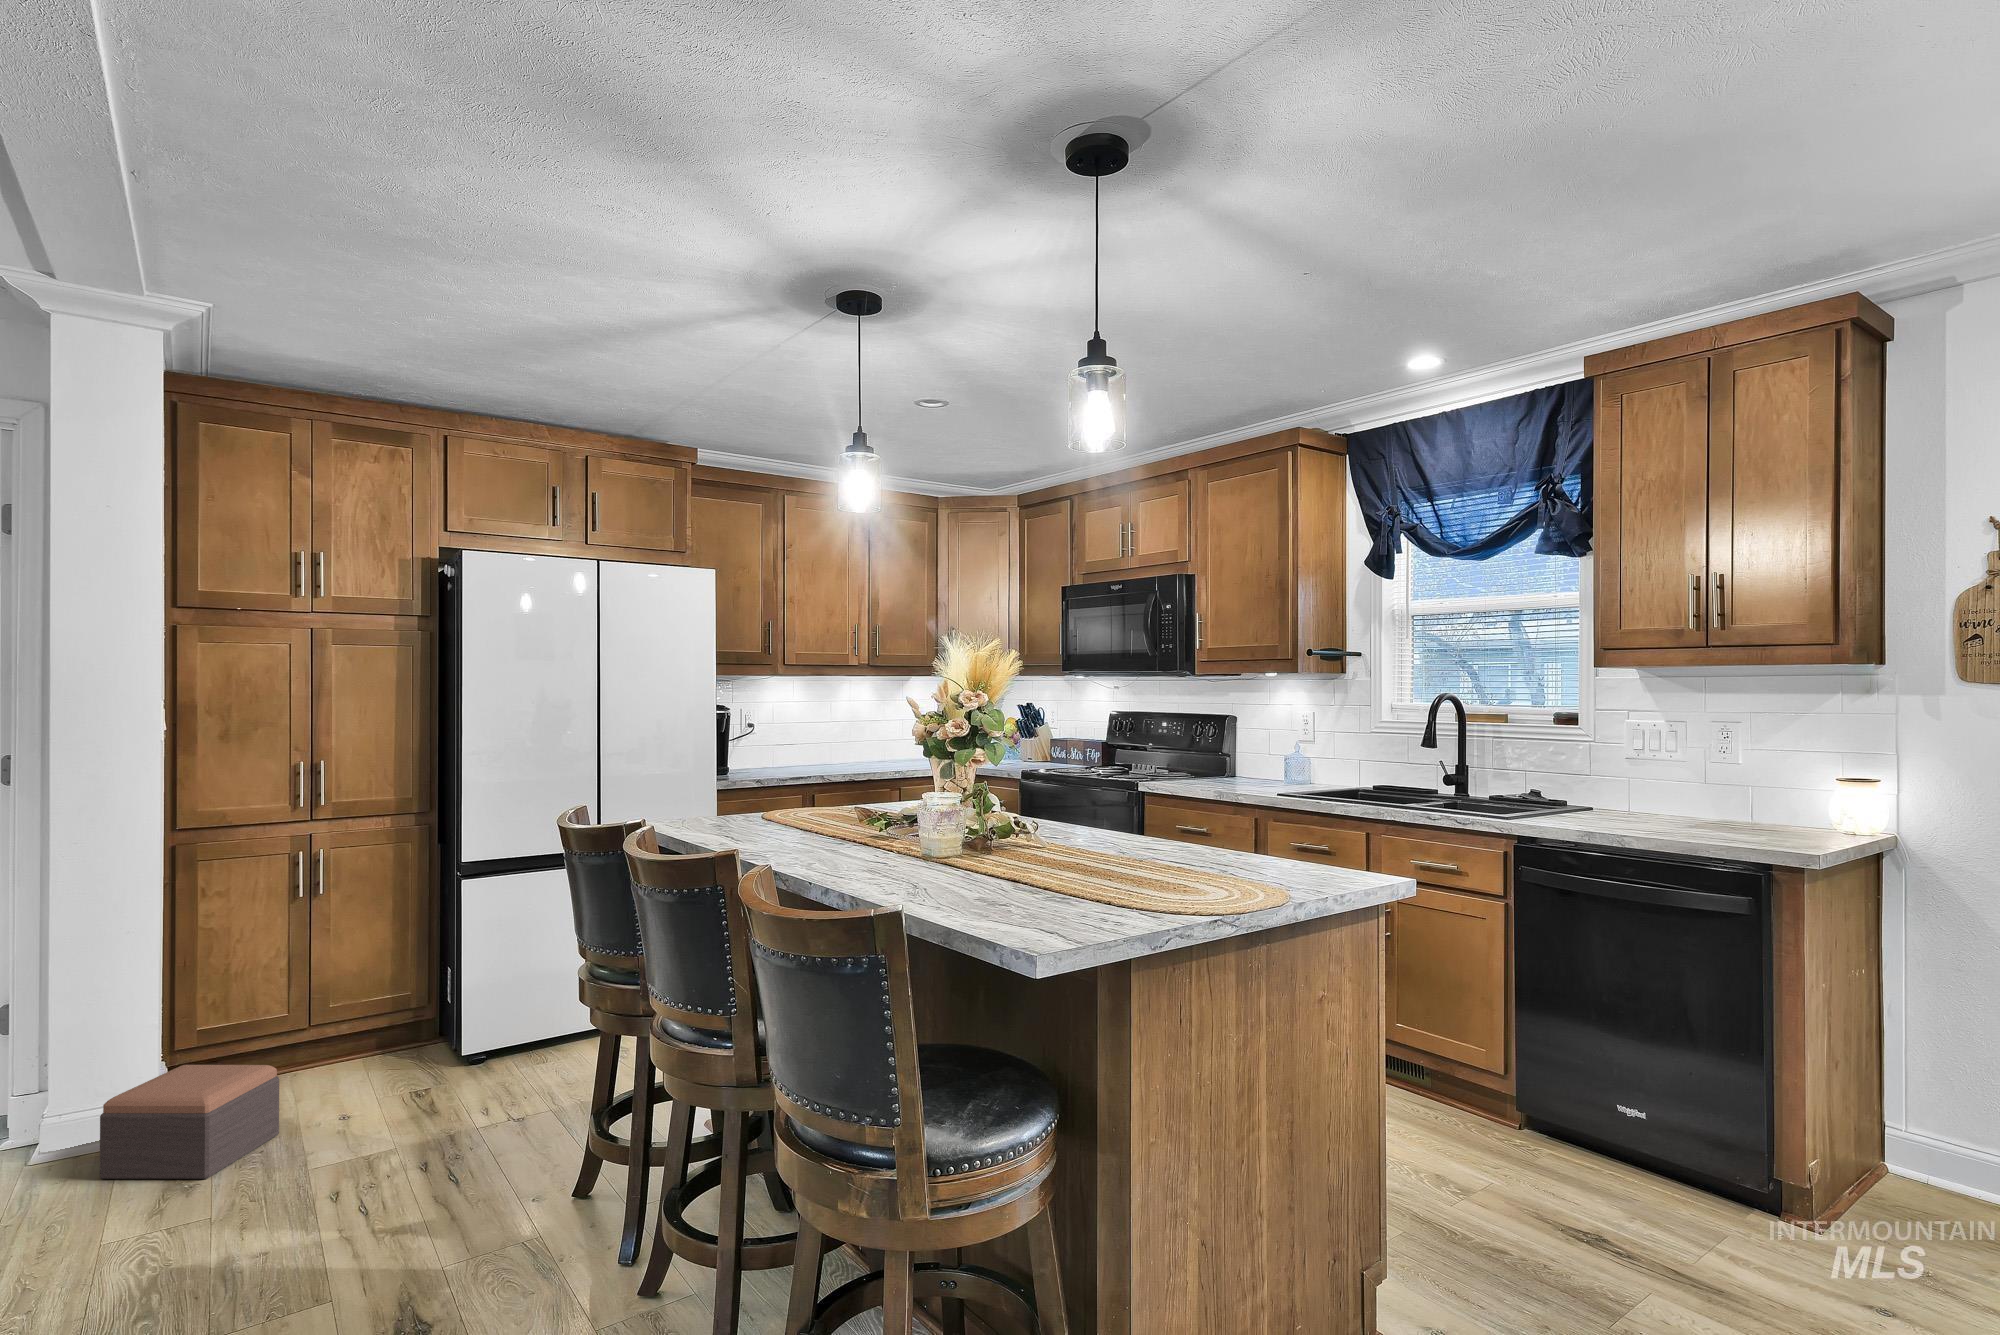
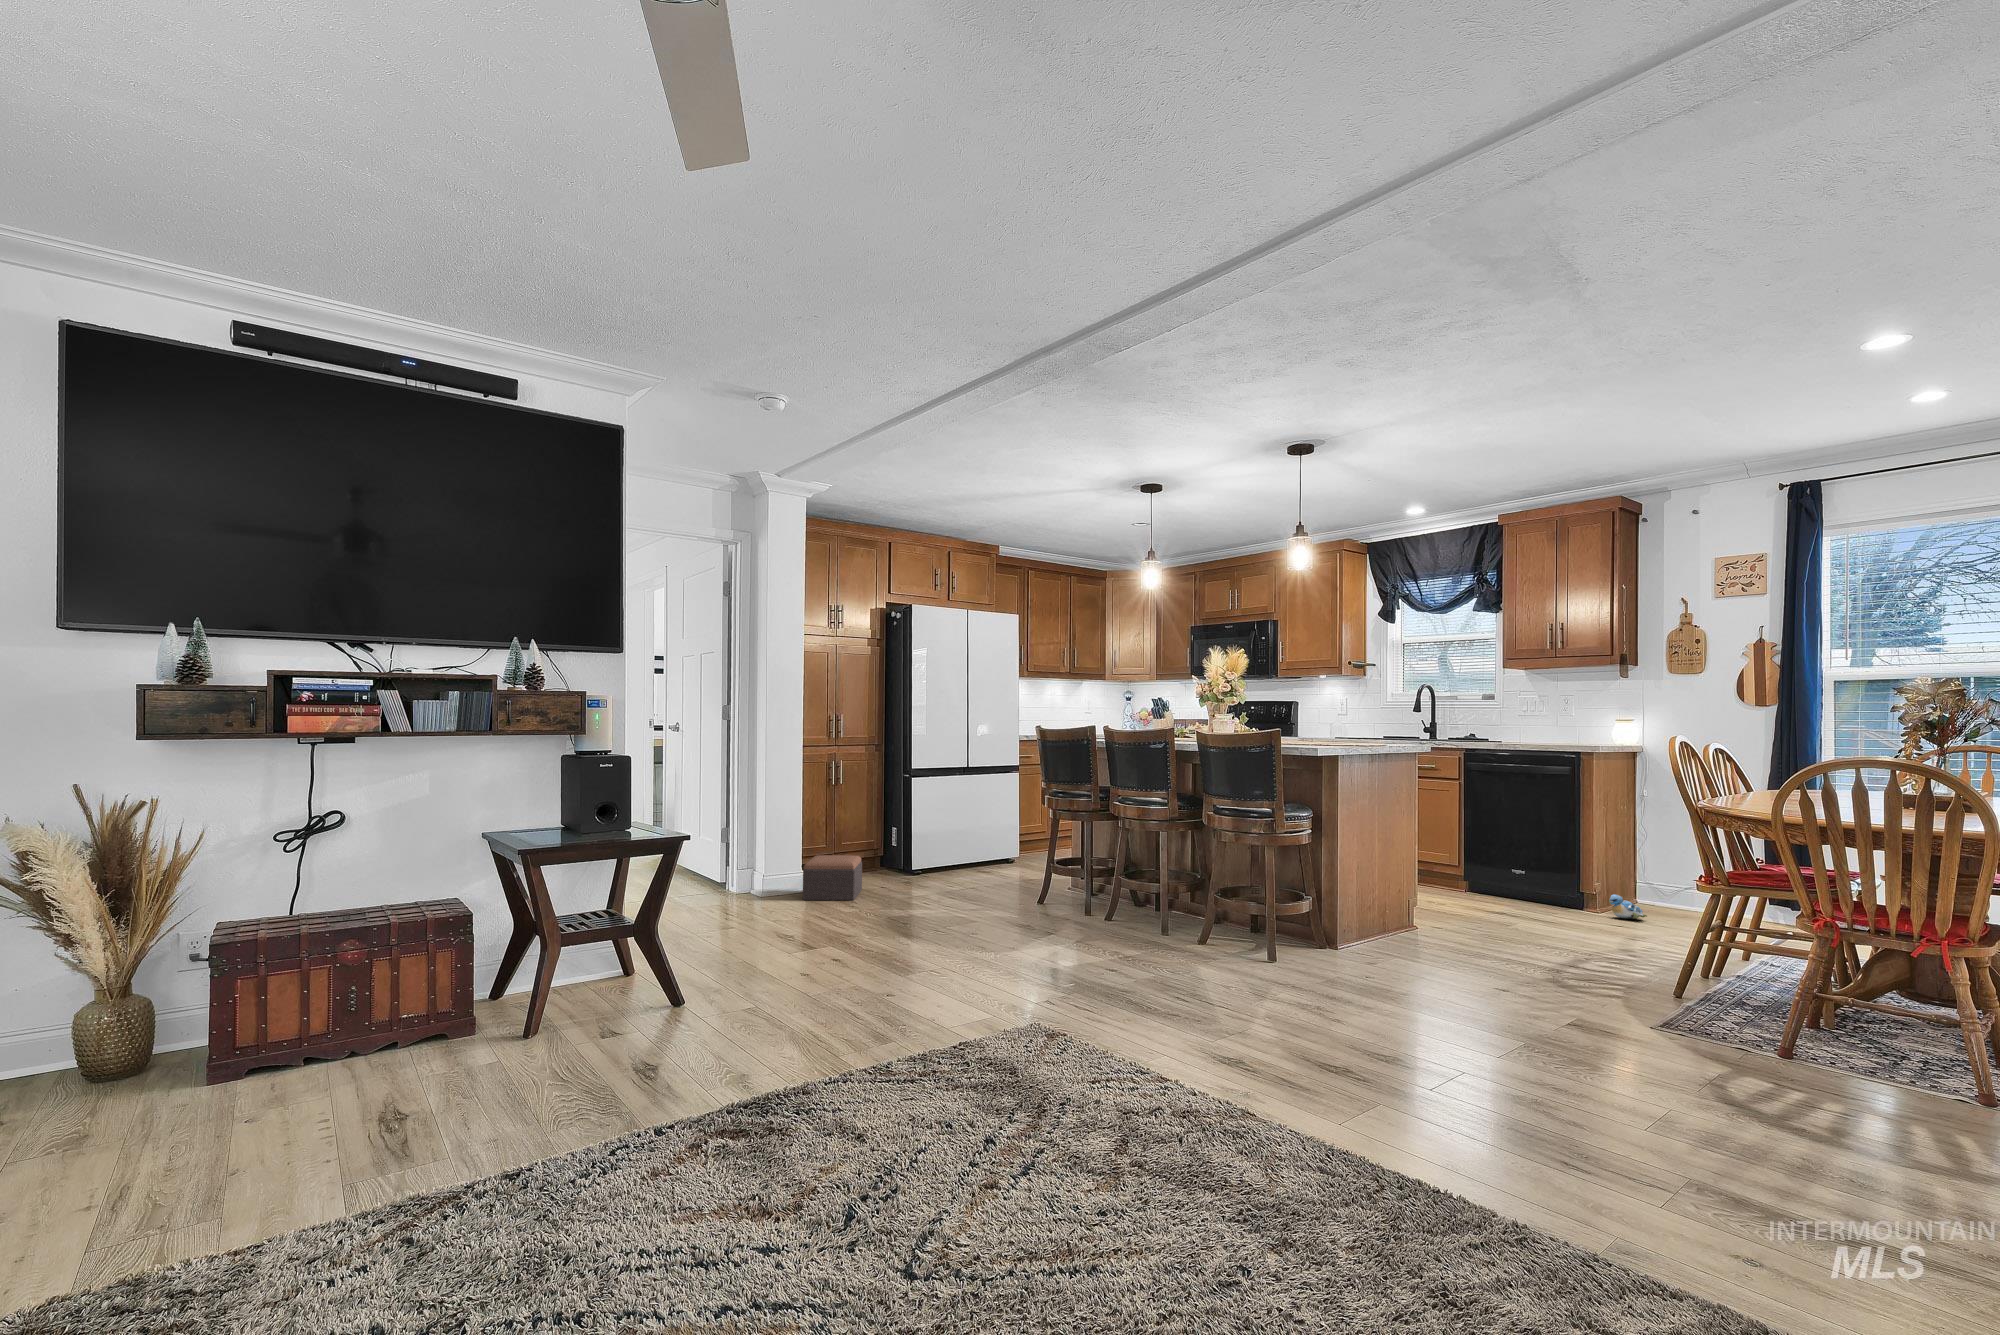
plush toy: none [1836,1207,1933,1271] -> present [1608,895,1647,919]

